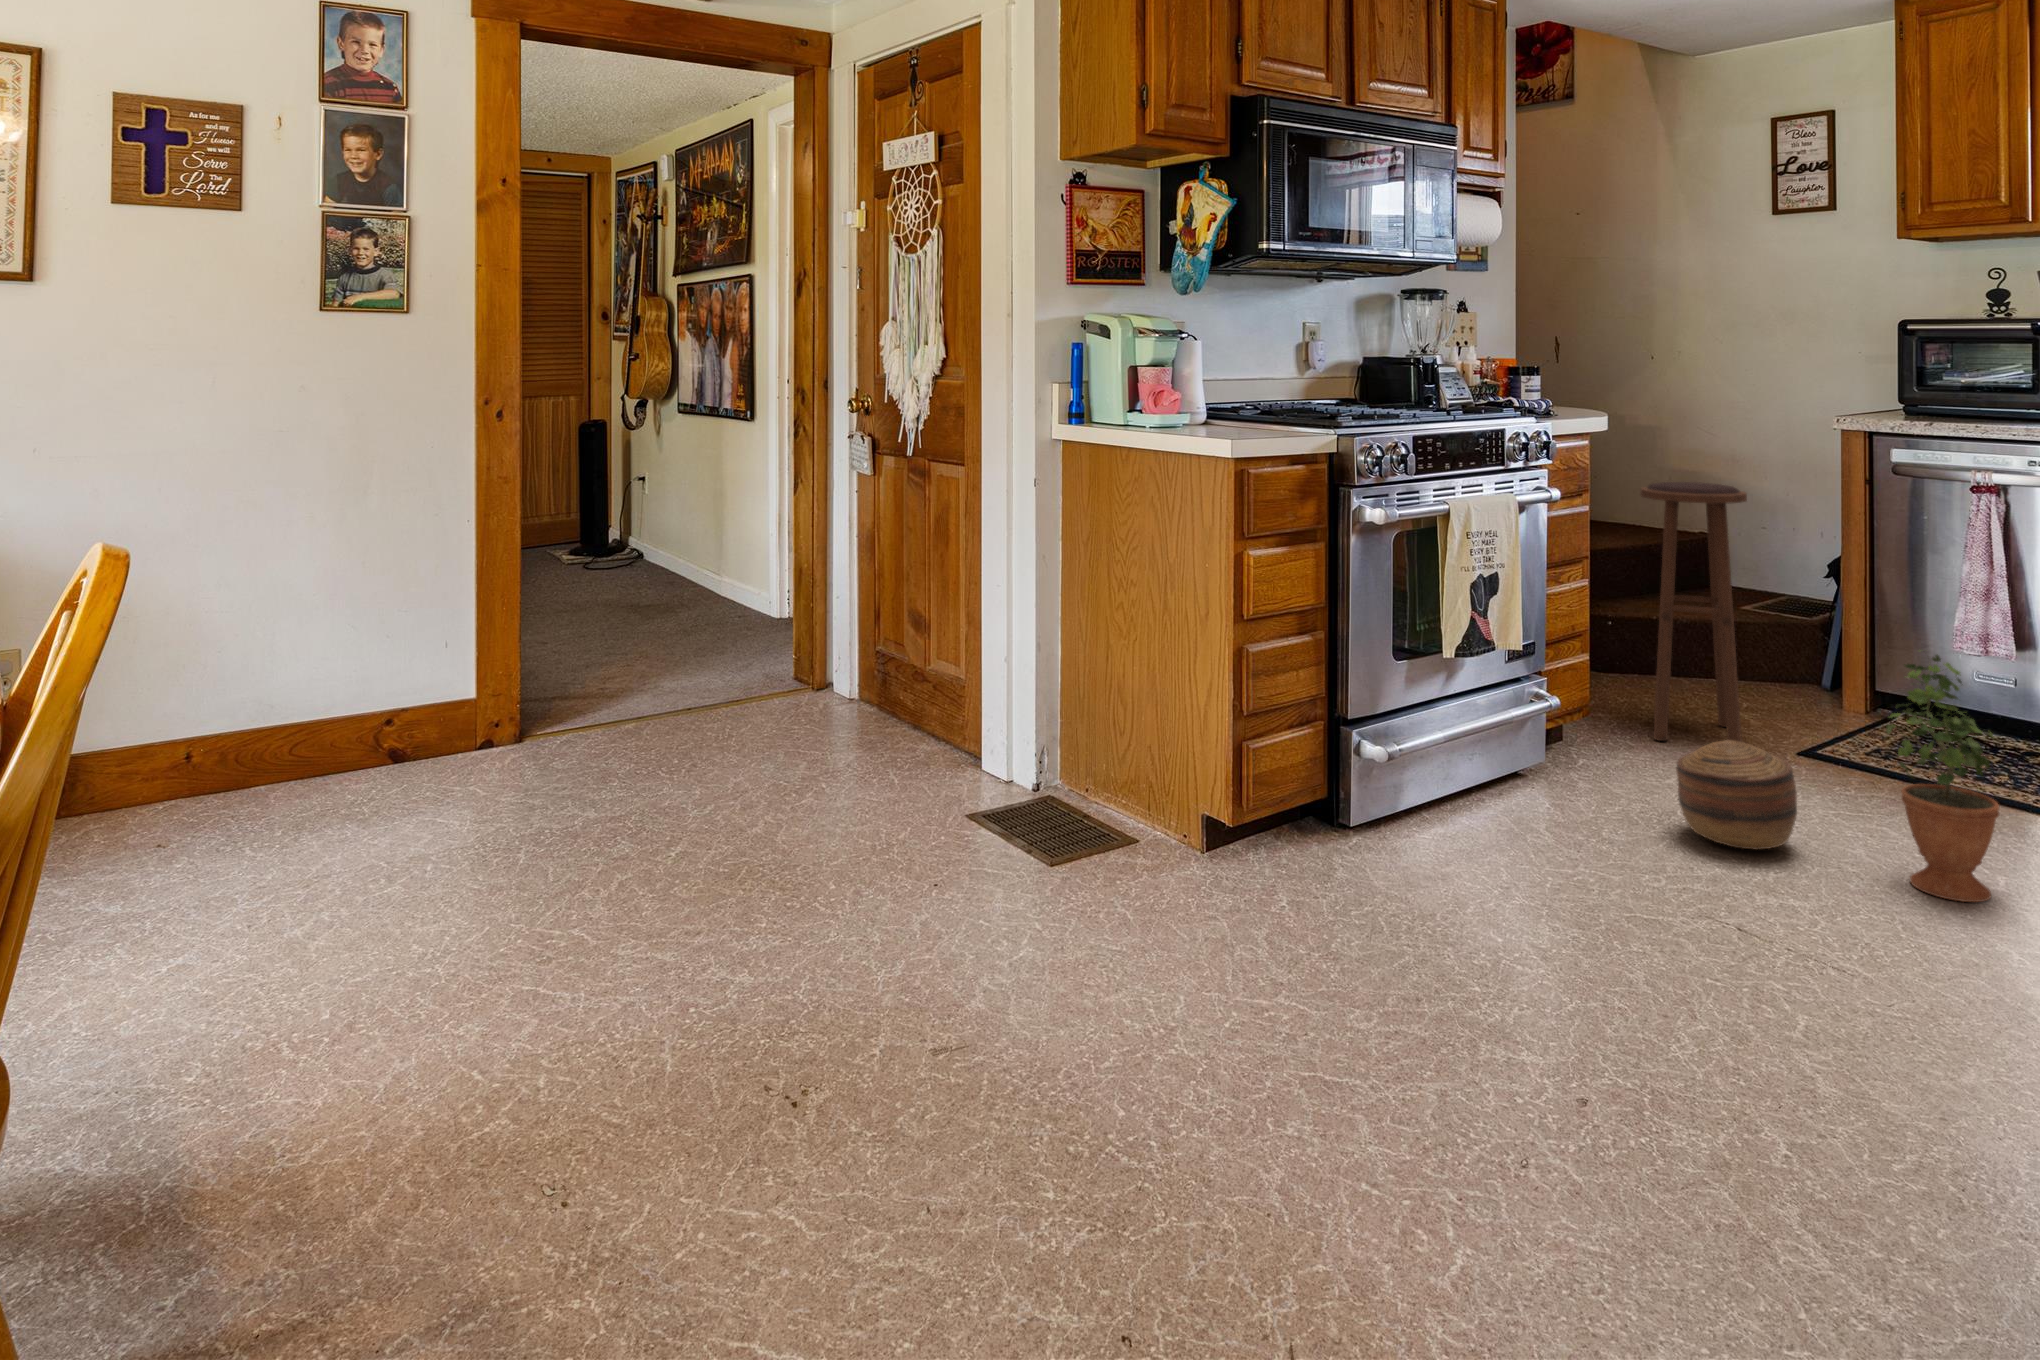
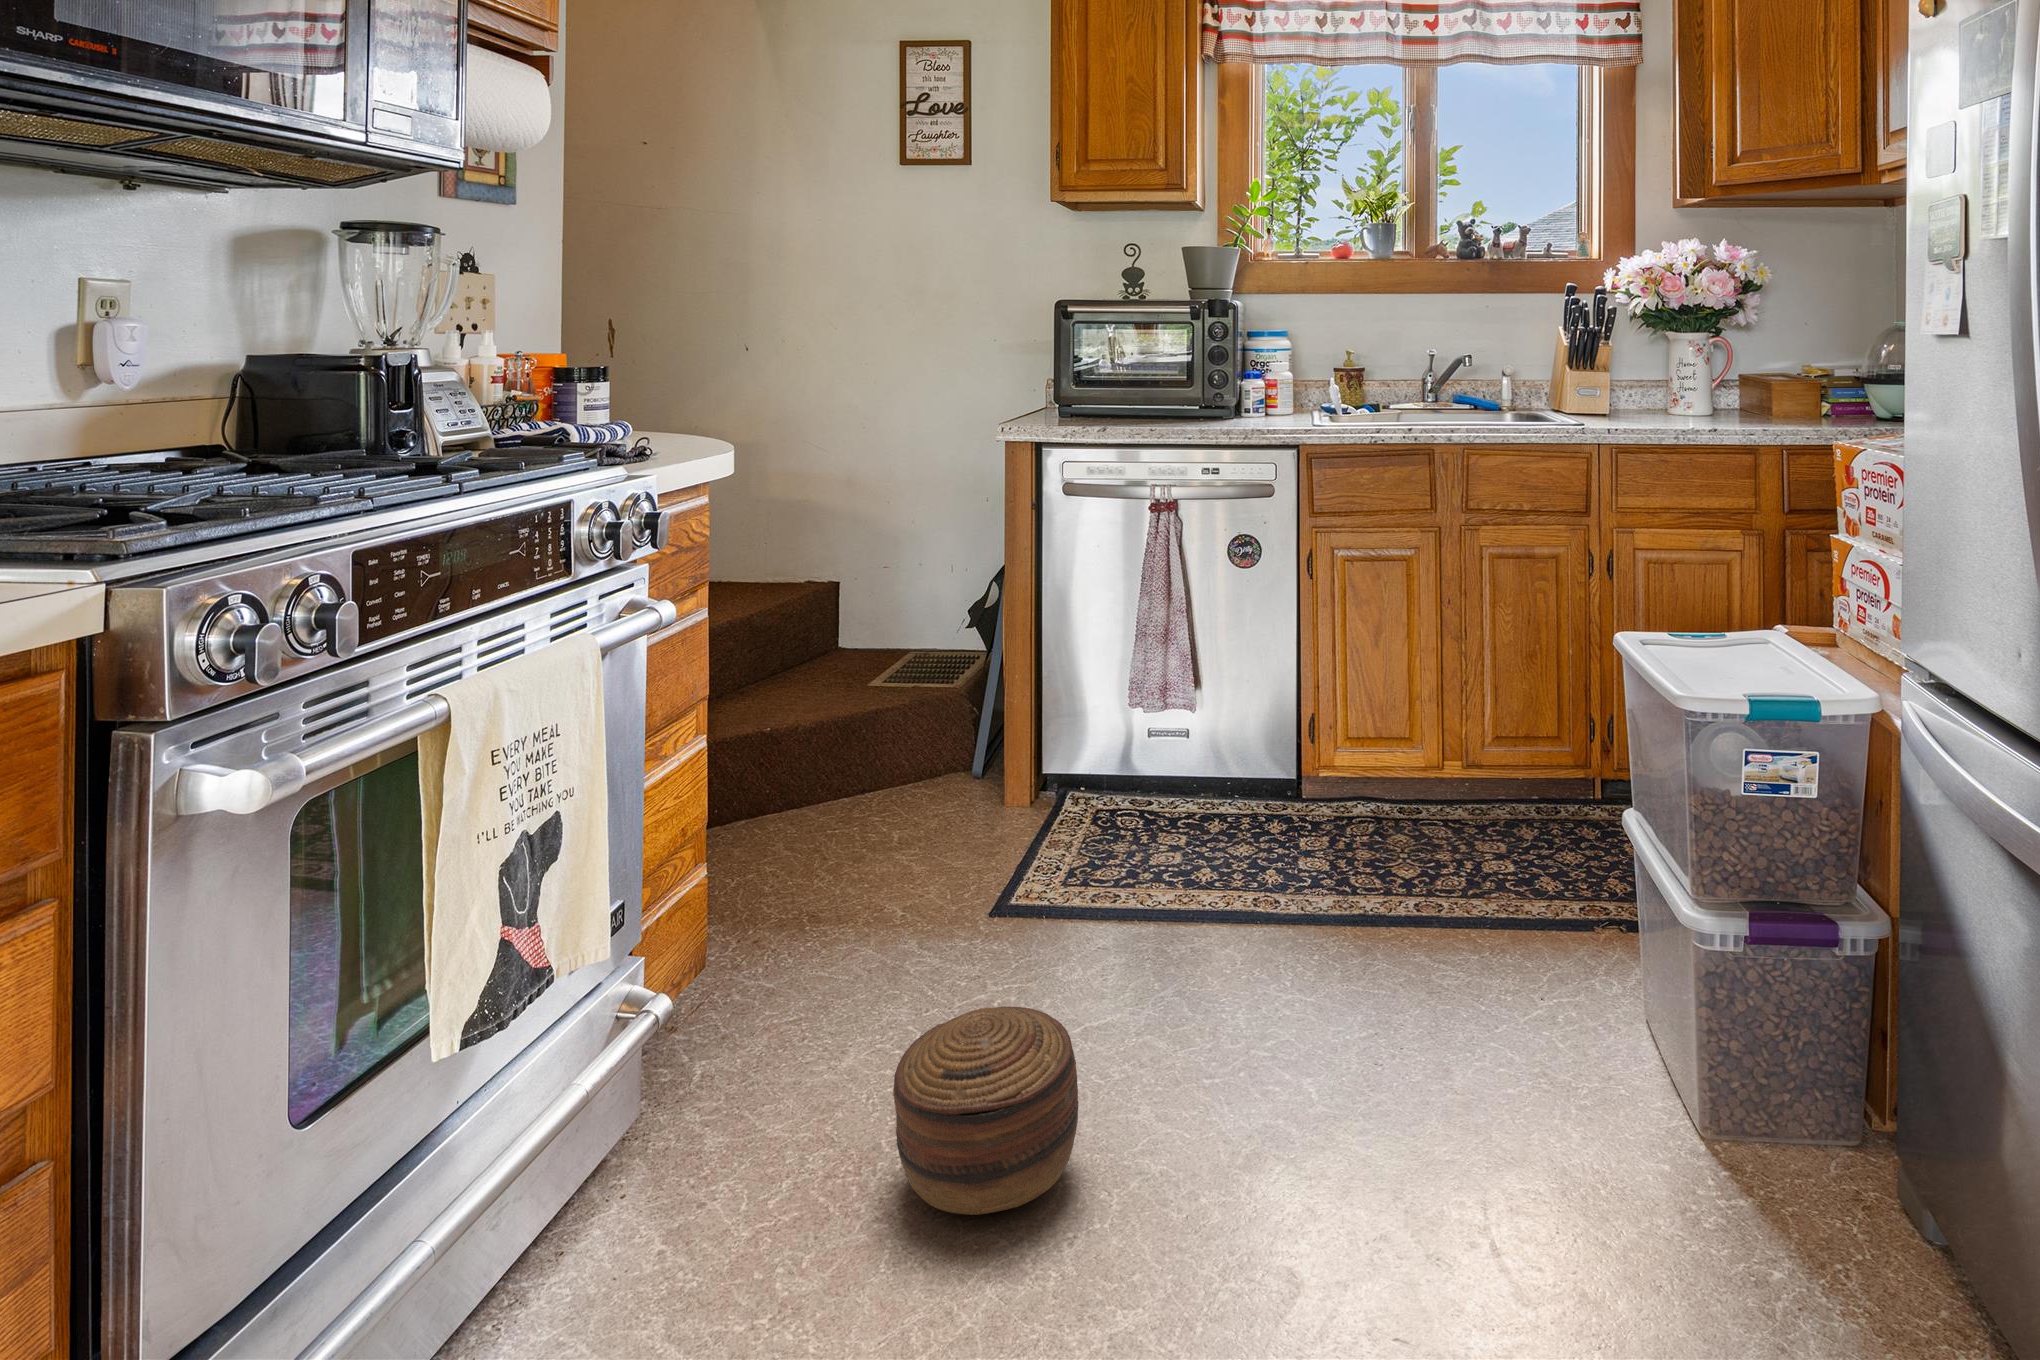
stool: present [1640,482,1747,742] -> none [776,538,926,955]
potted plant: present [1886,655,1999,902] -> none [1210,800,1341,1190]

